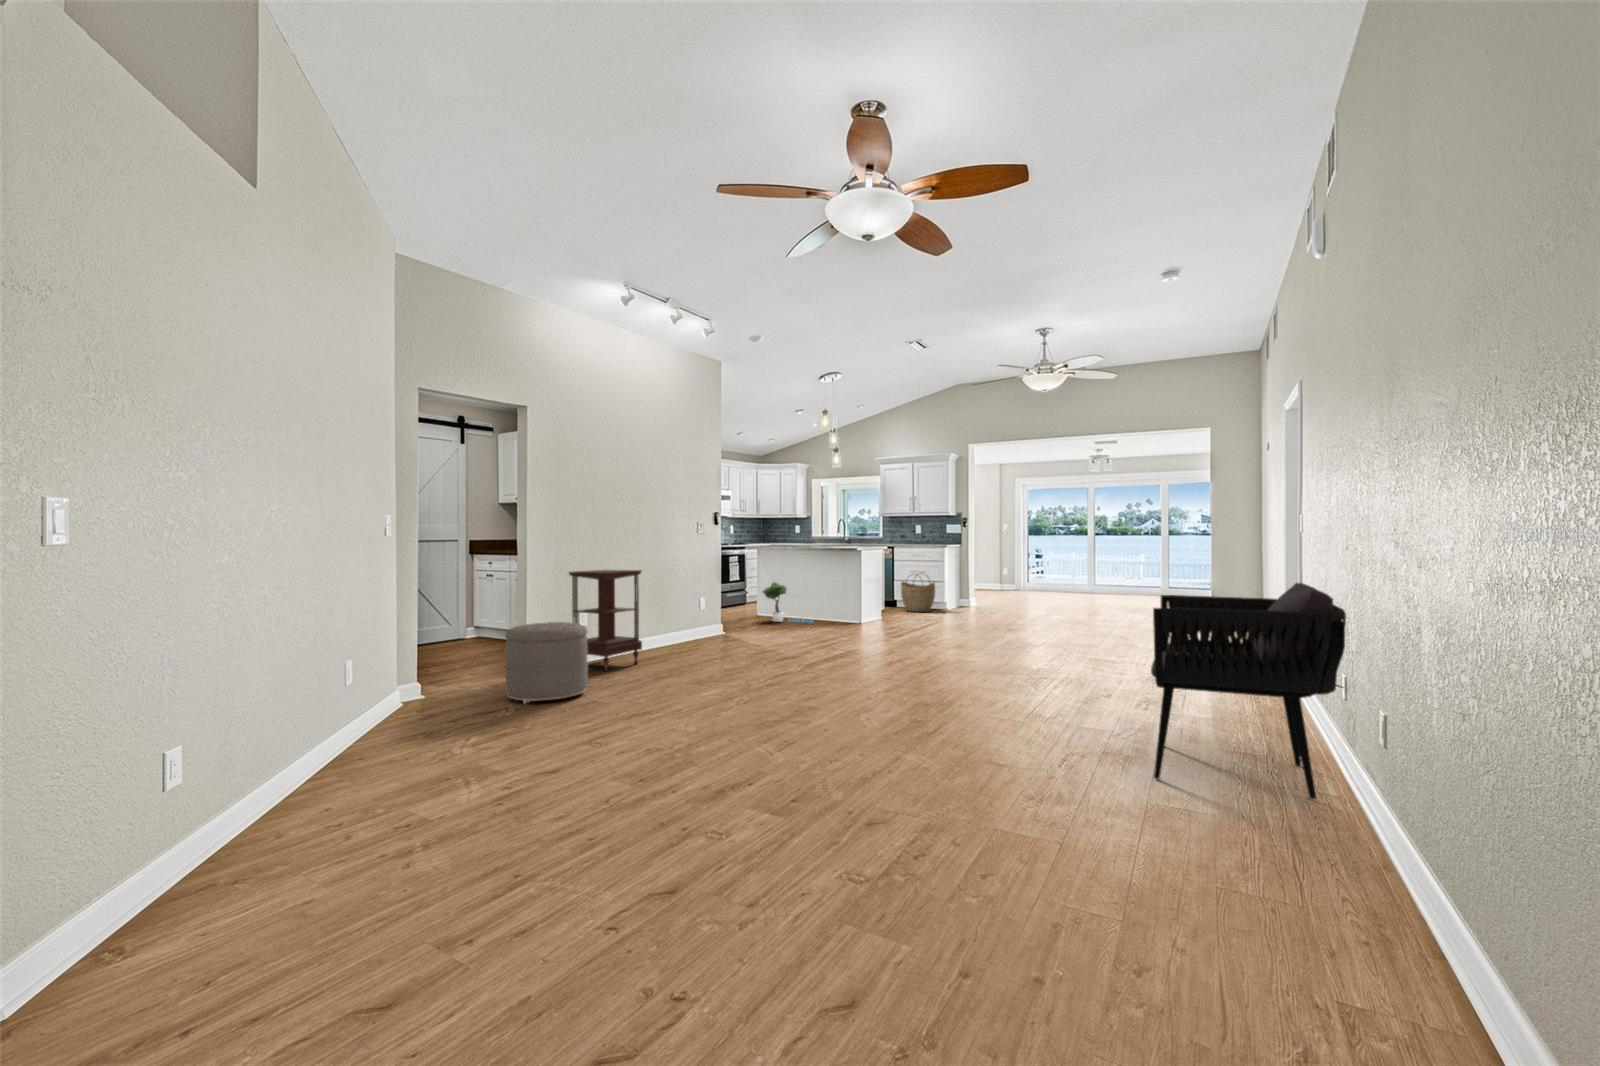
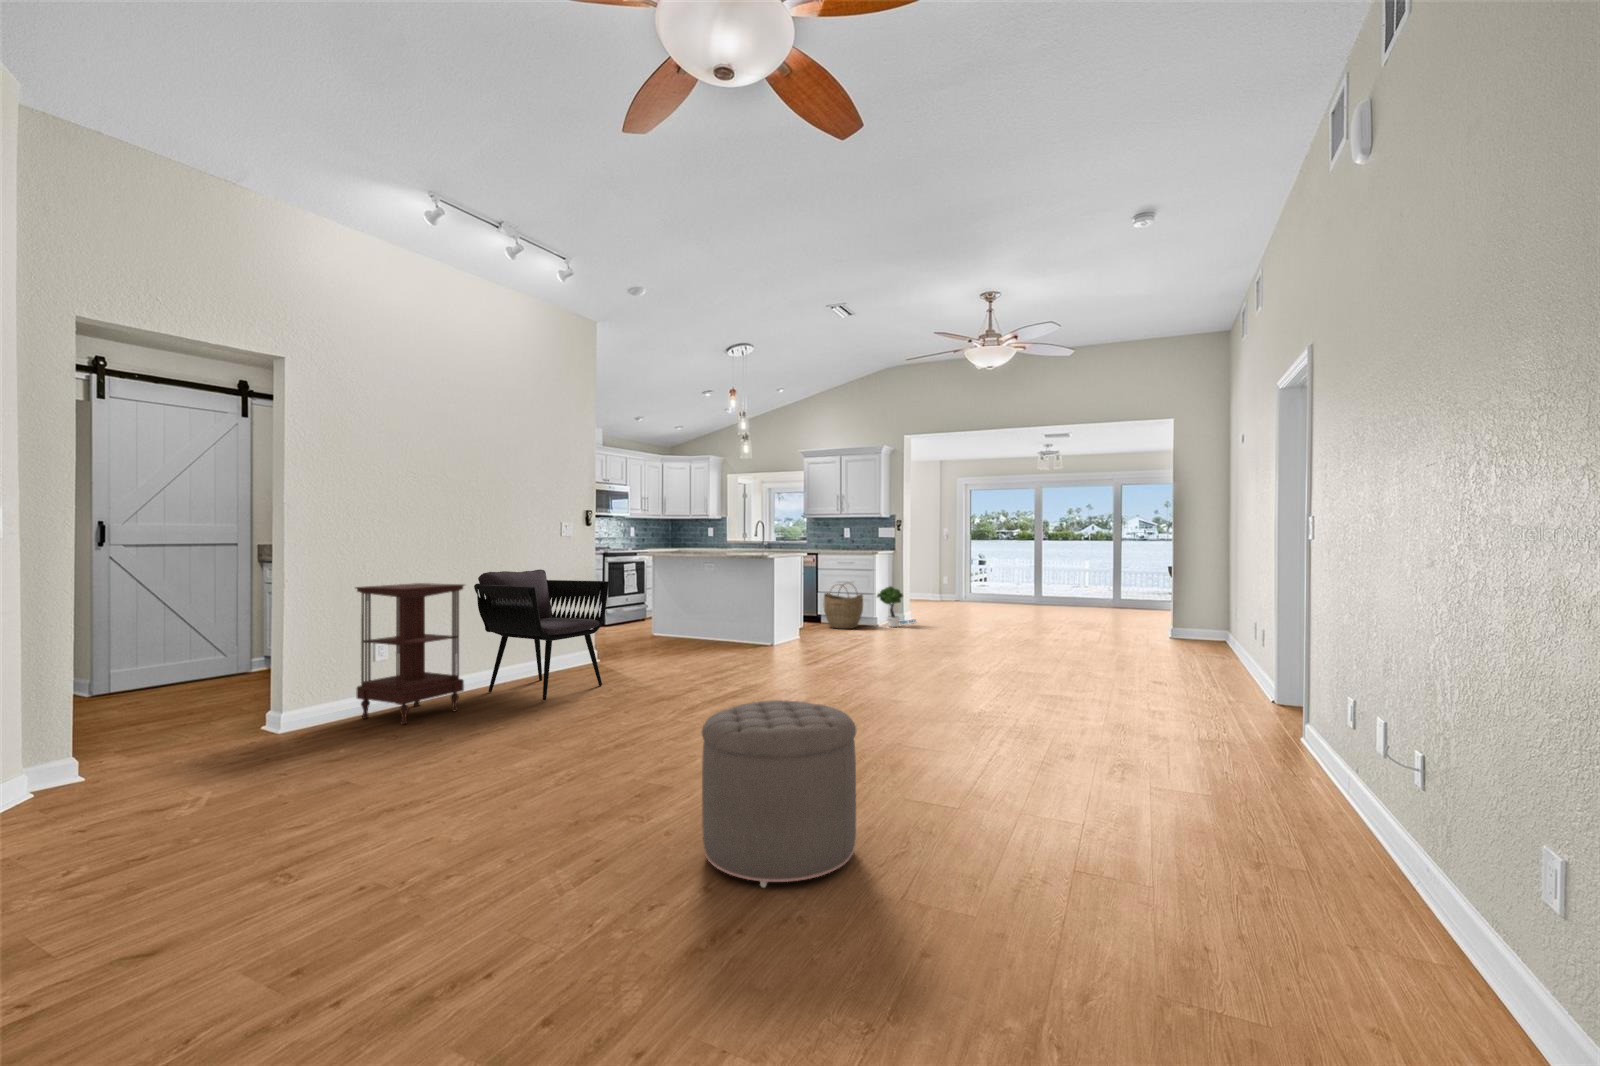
potted tree: present [763,582,813,623] -> present [877,586,916,627]
armchair: present [1151,582,1346,799] -> present [474,569,609,700]
ottoman: present [505,622,588,703] -> present [702,700,856,887]

